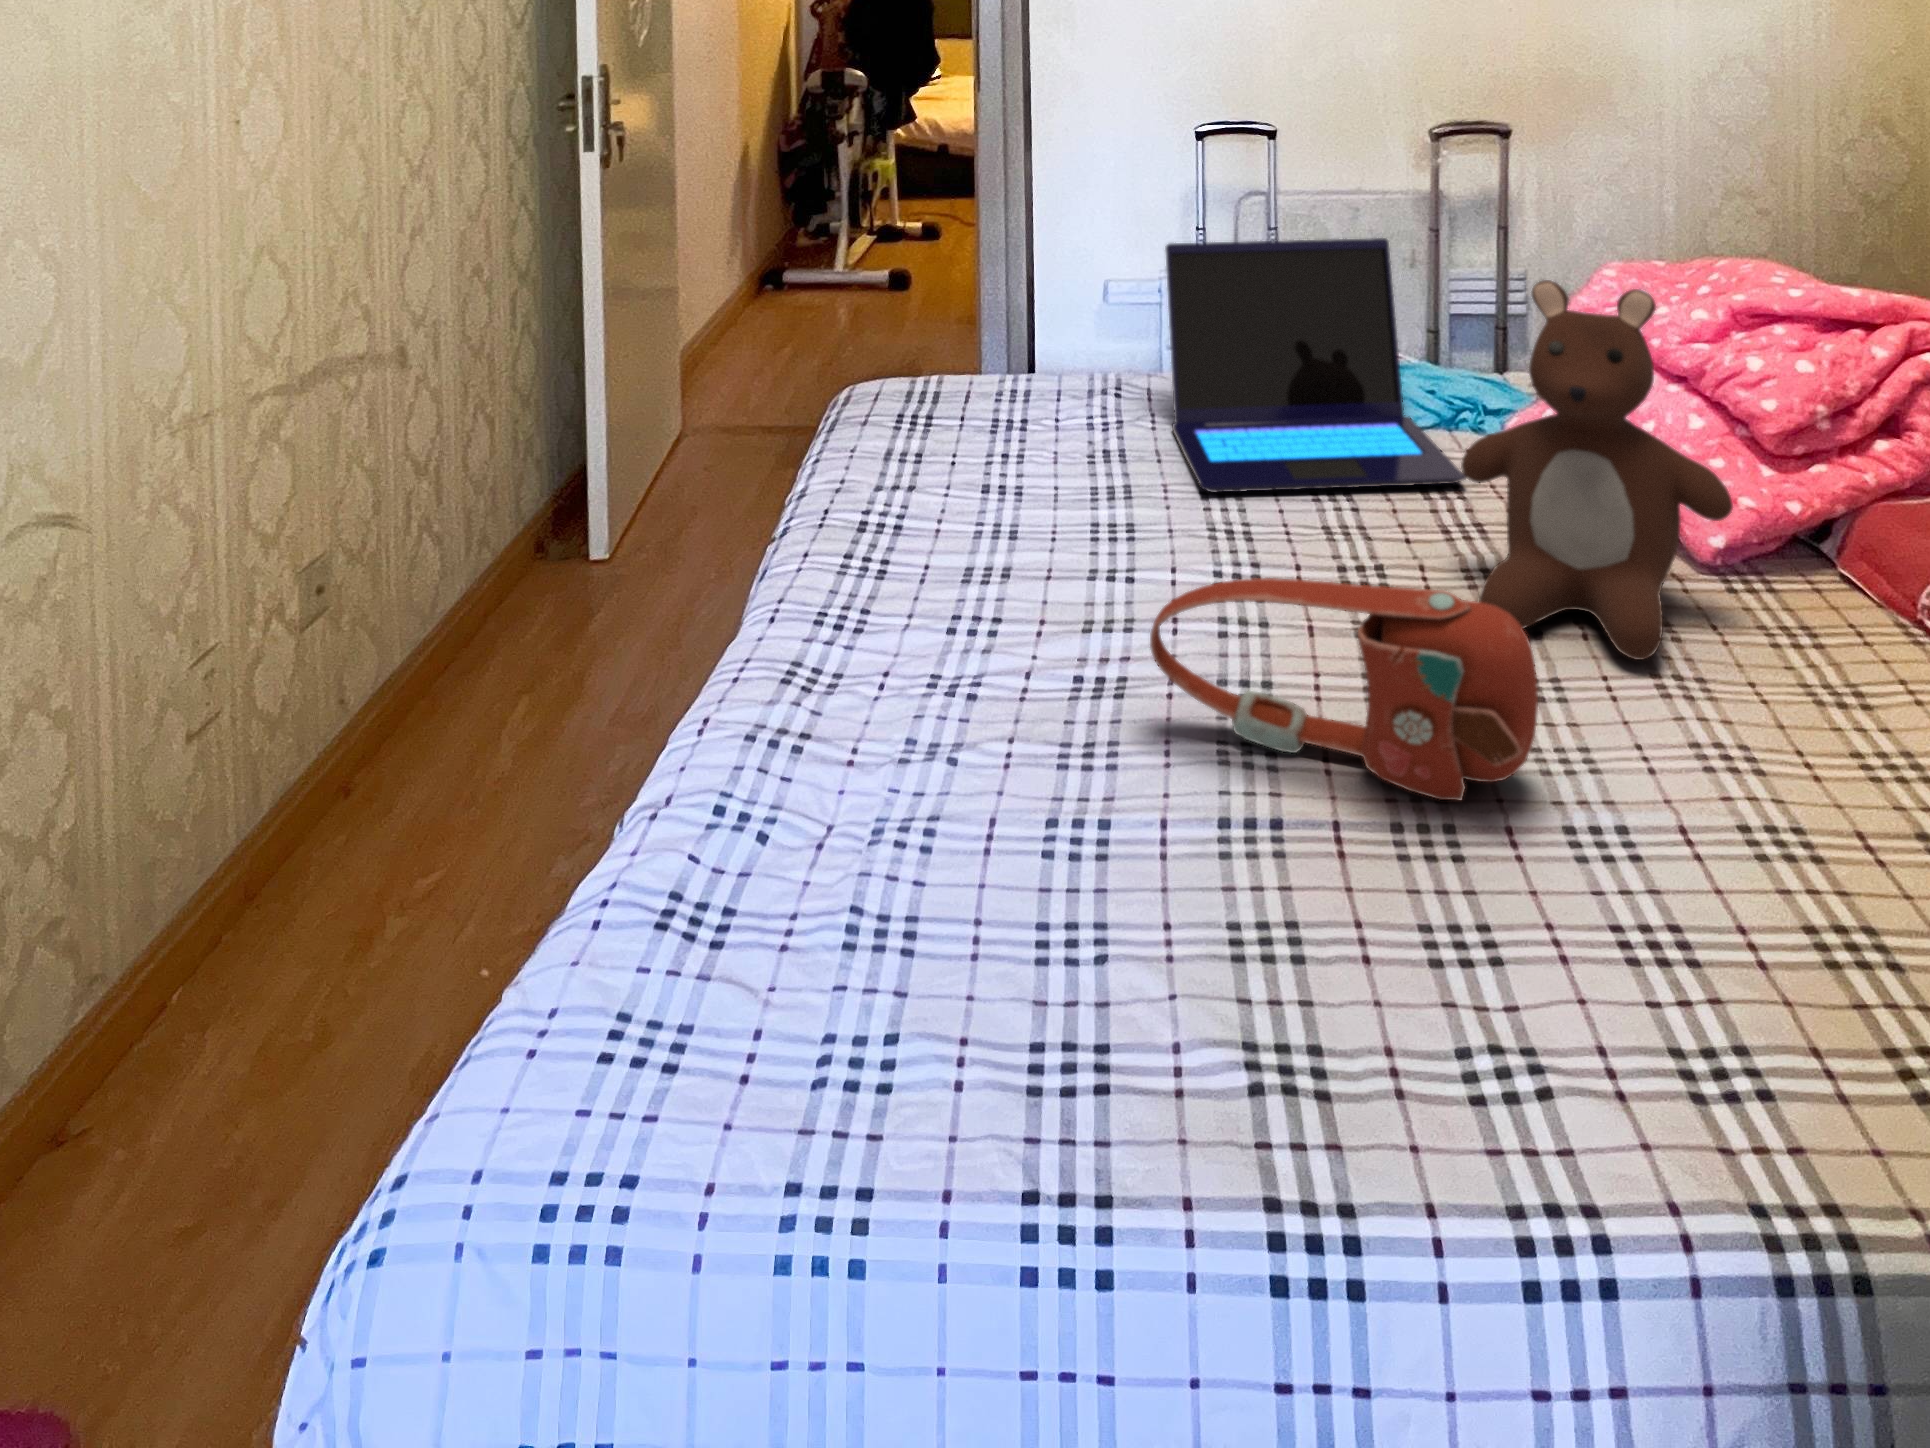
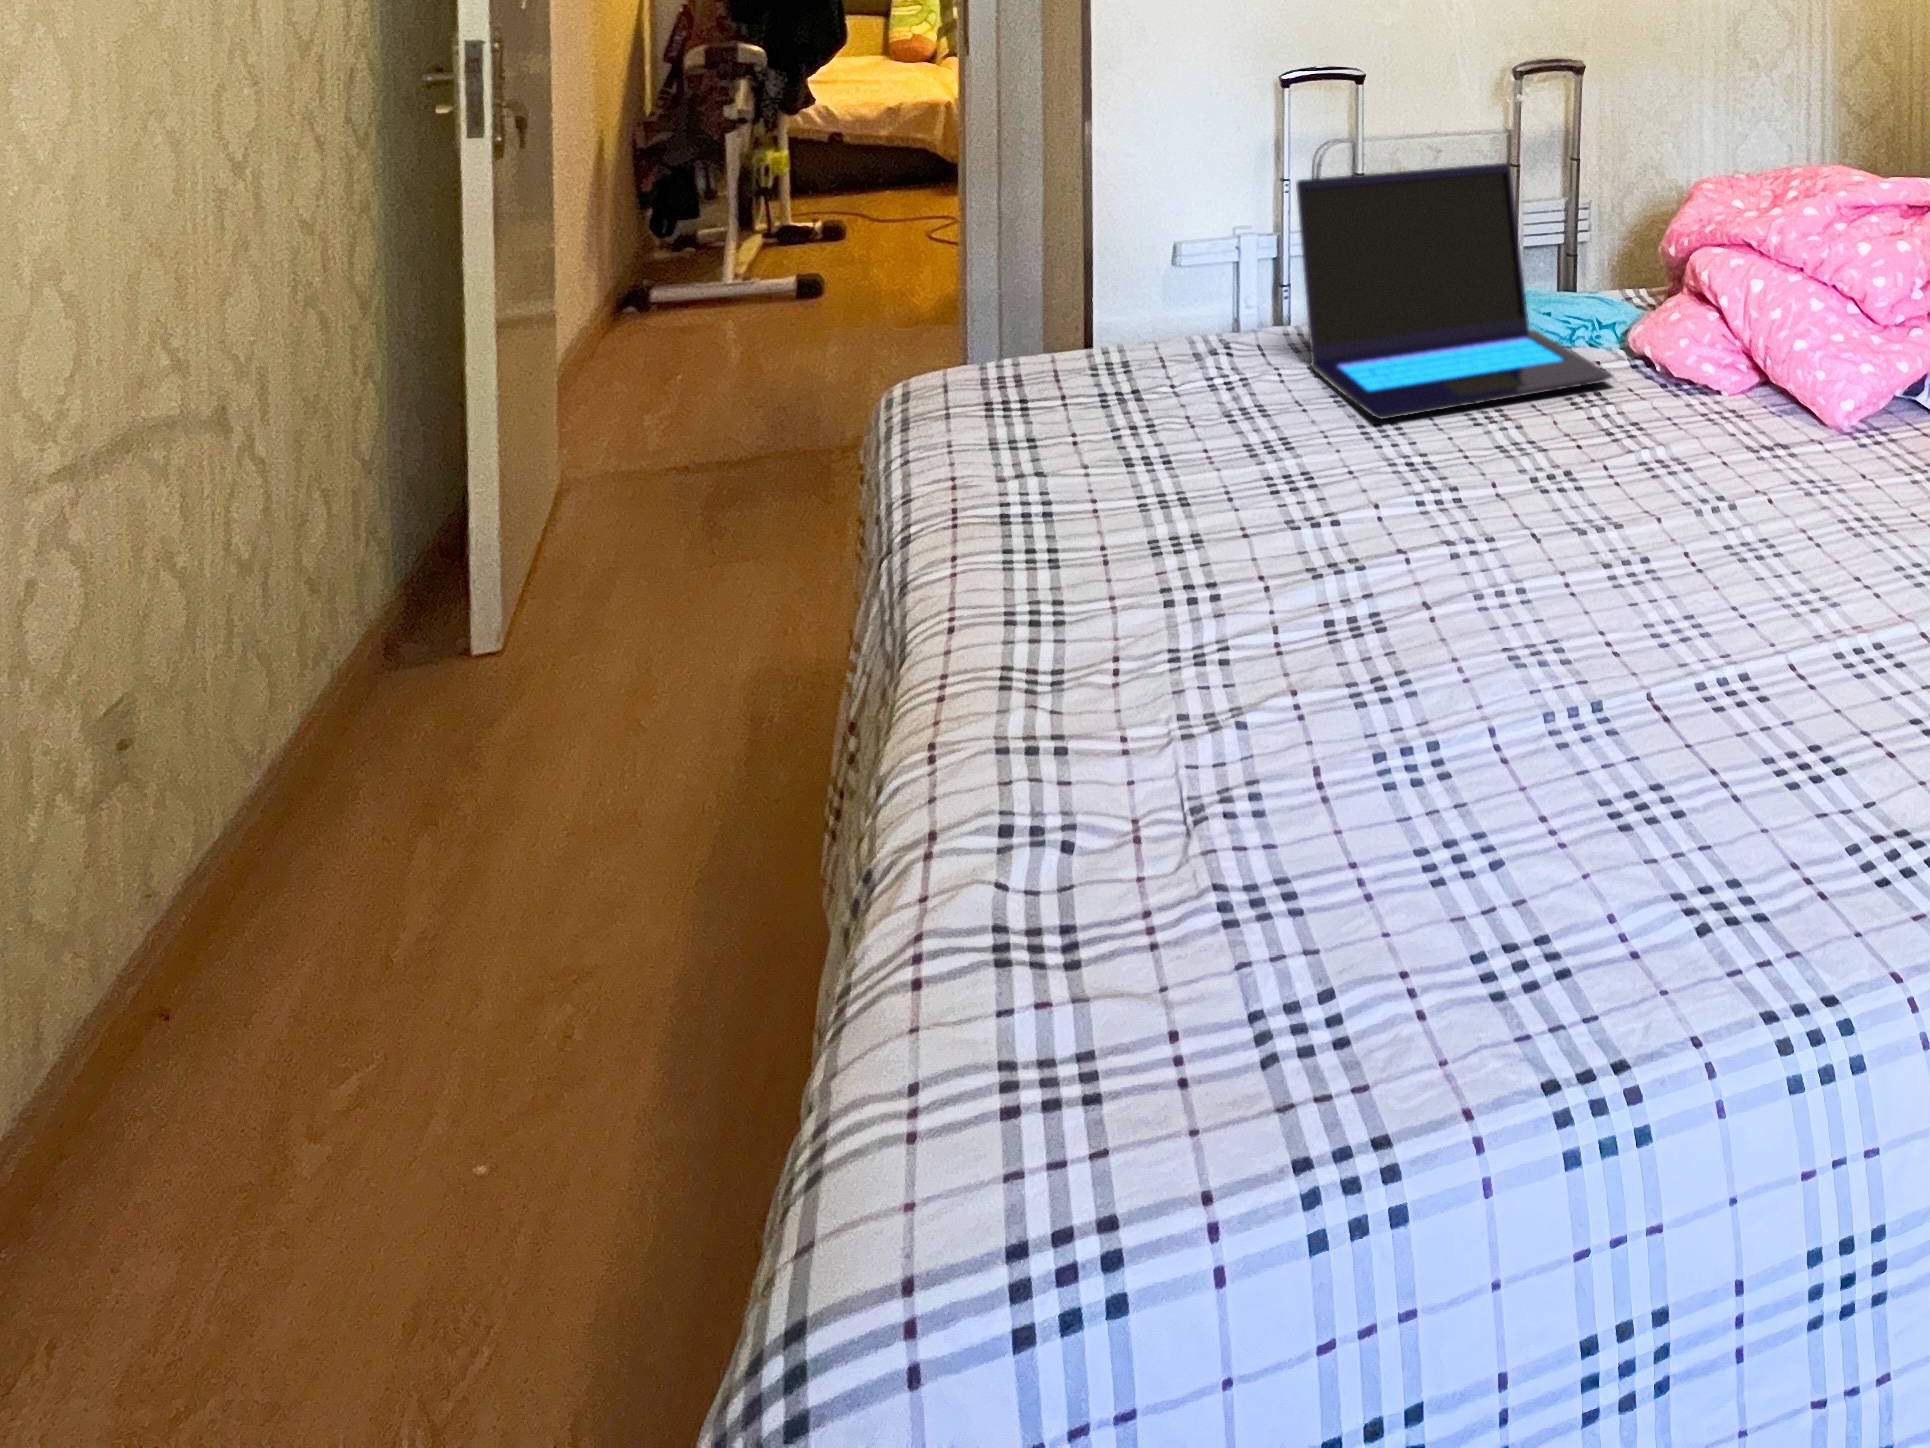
teddy bear: present [1461,280,1733,660] -> none [1647,176,1884,503]
handbag: present [1150,578,1538,800] -> none [1439,453,1813,647]

